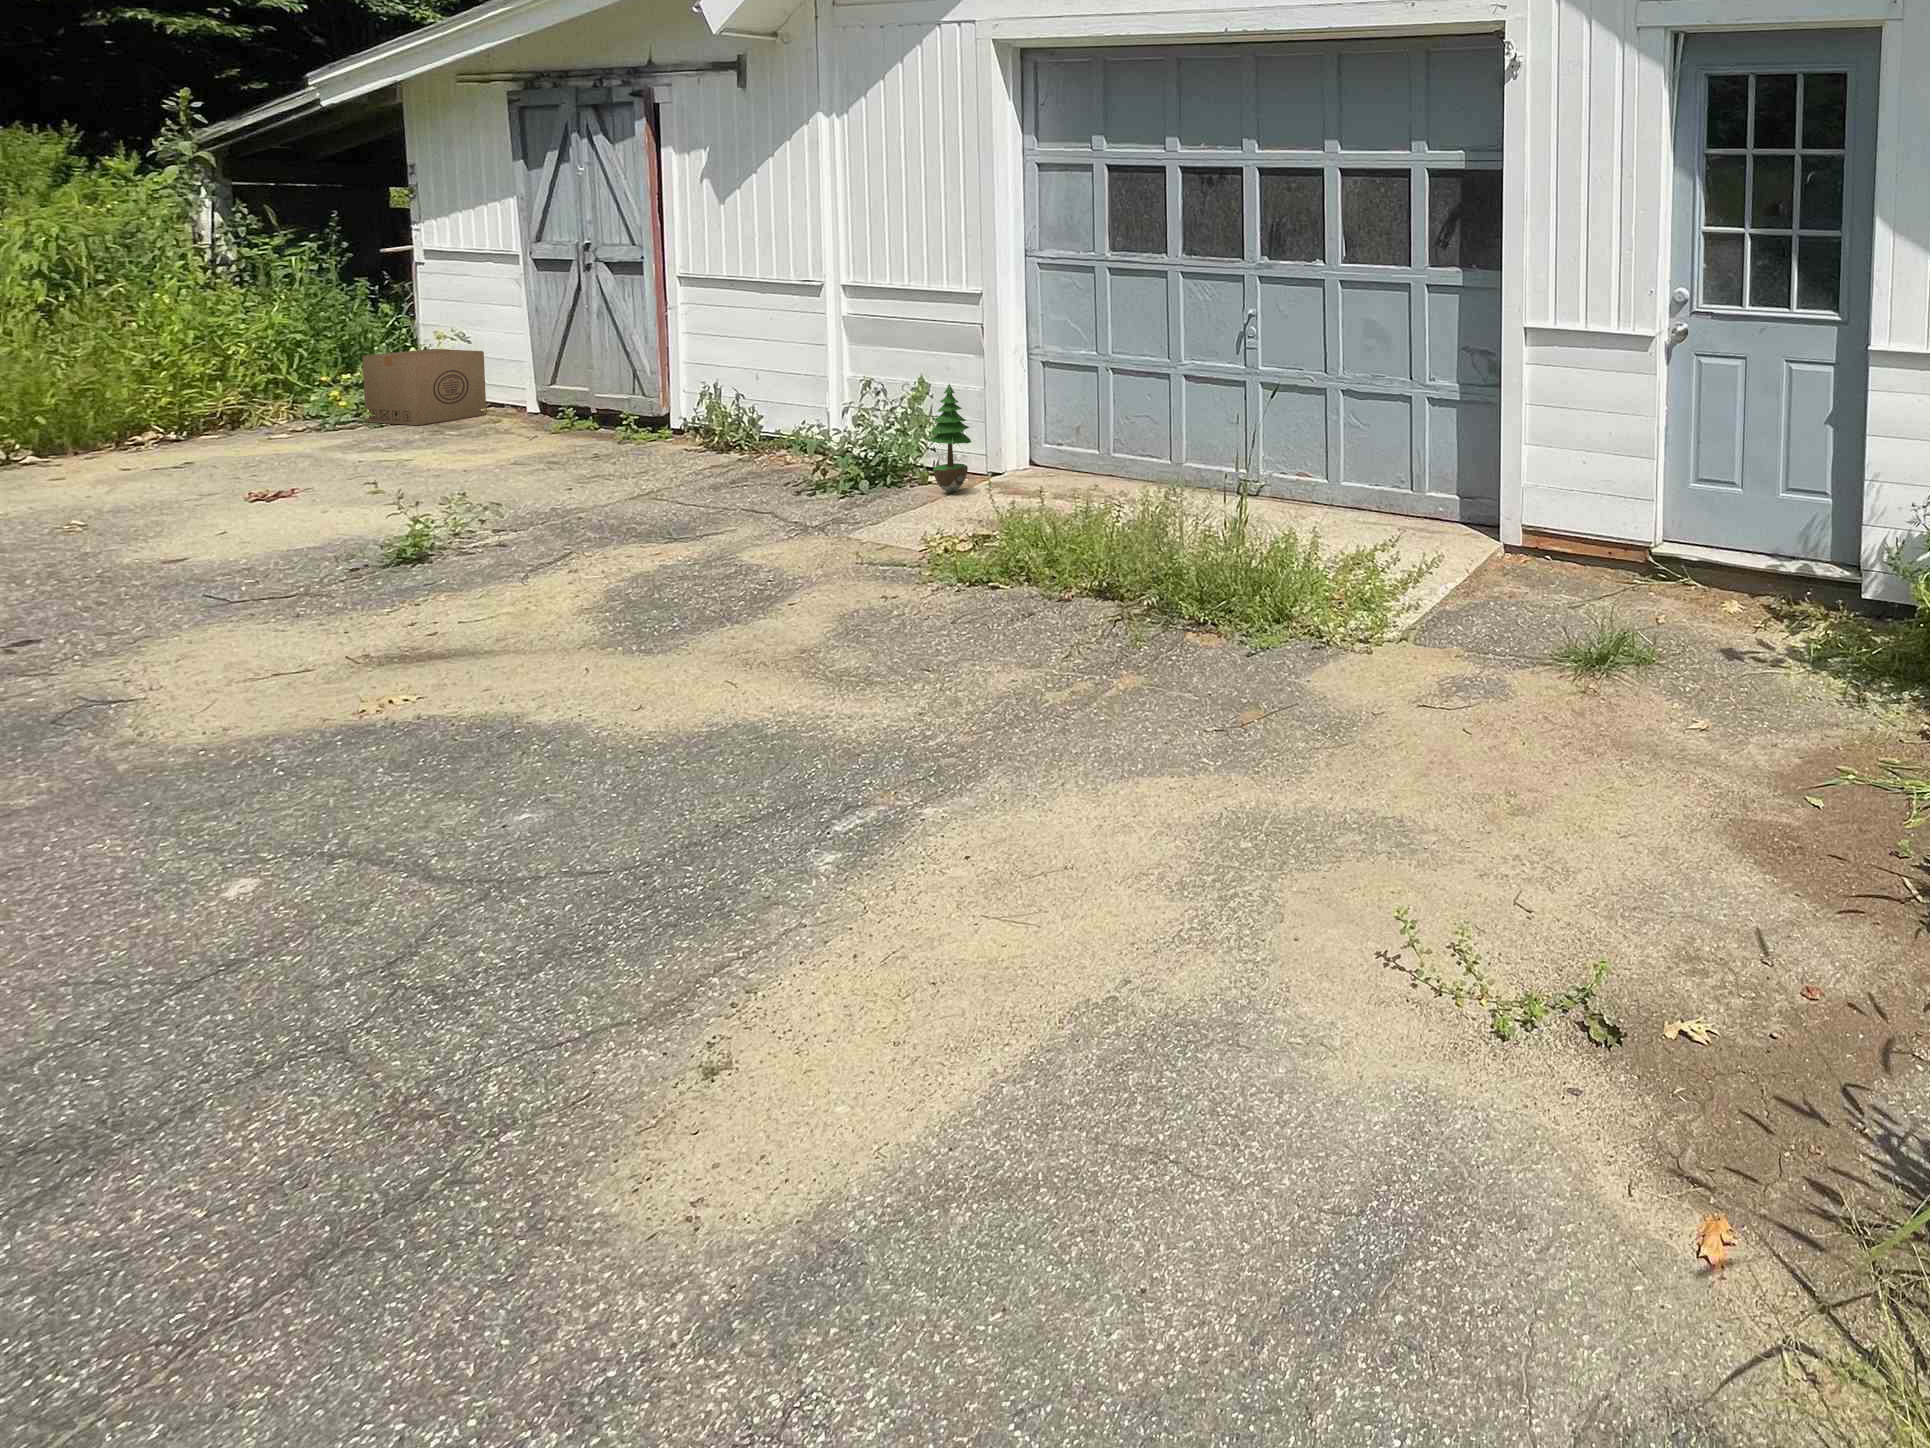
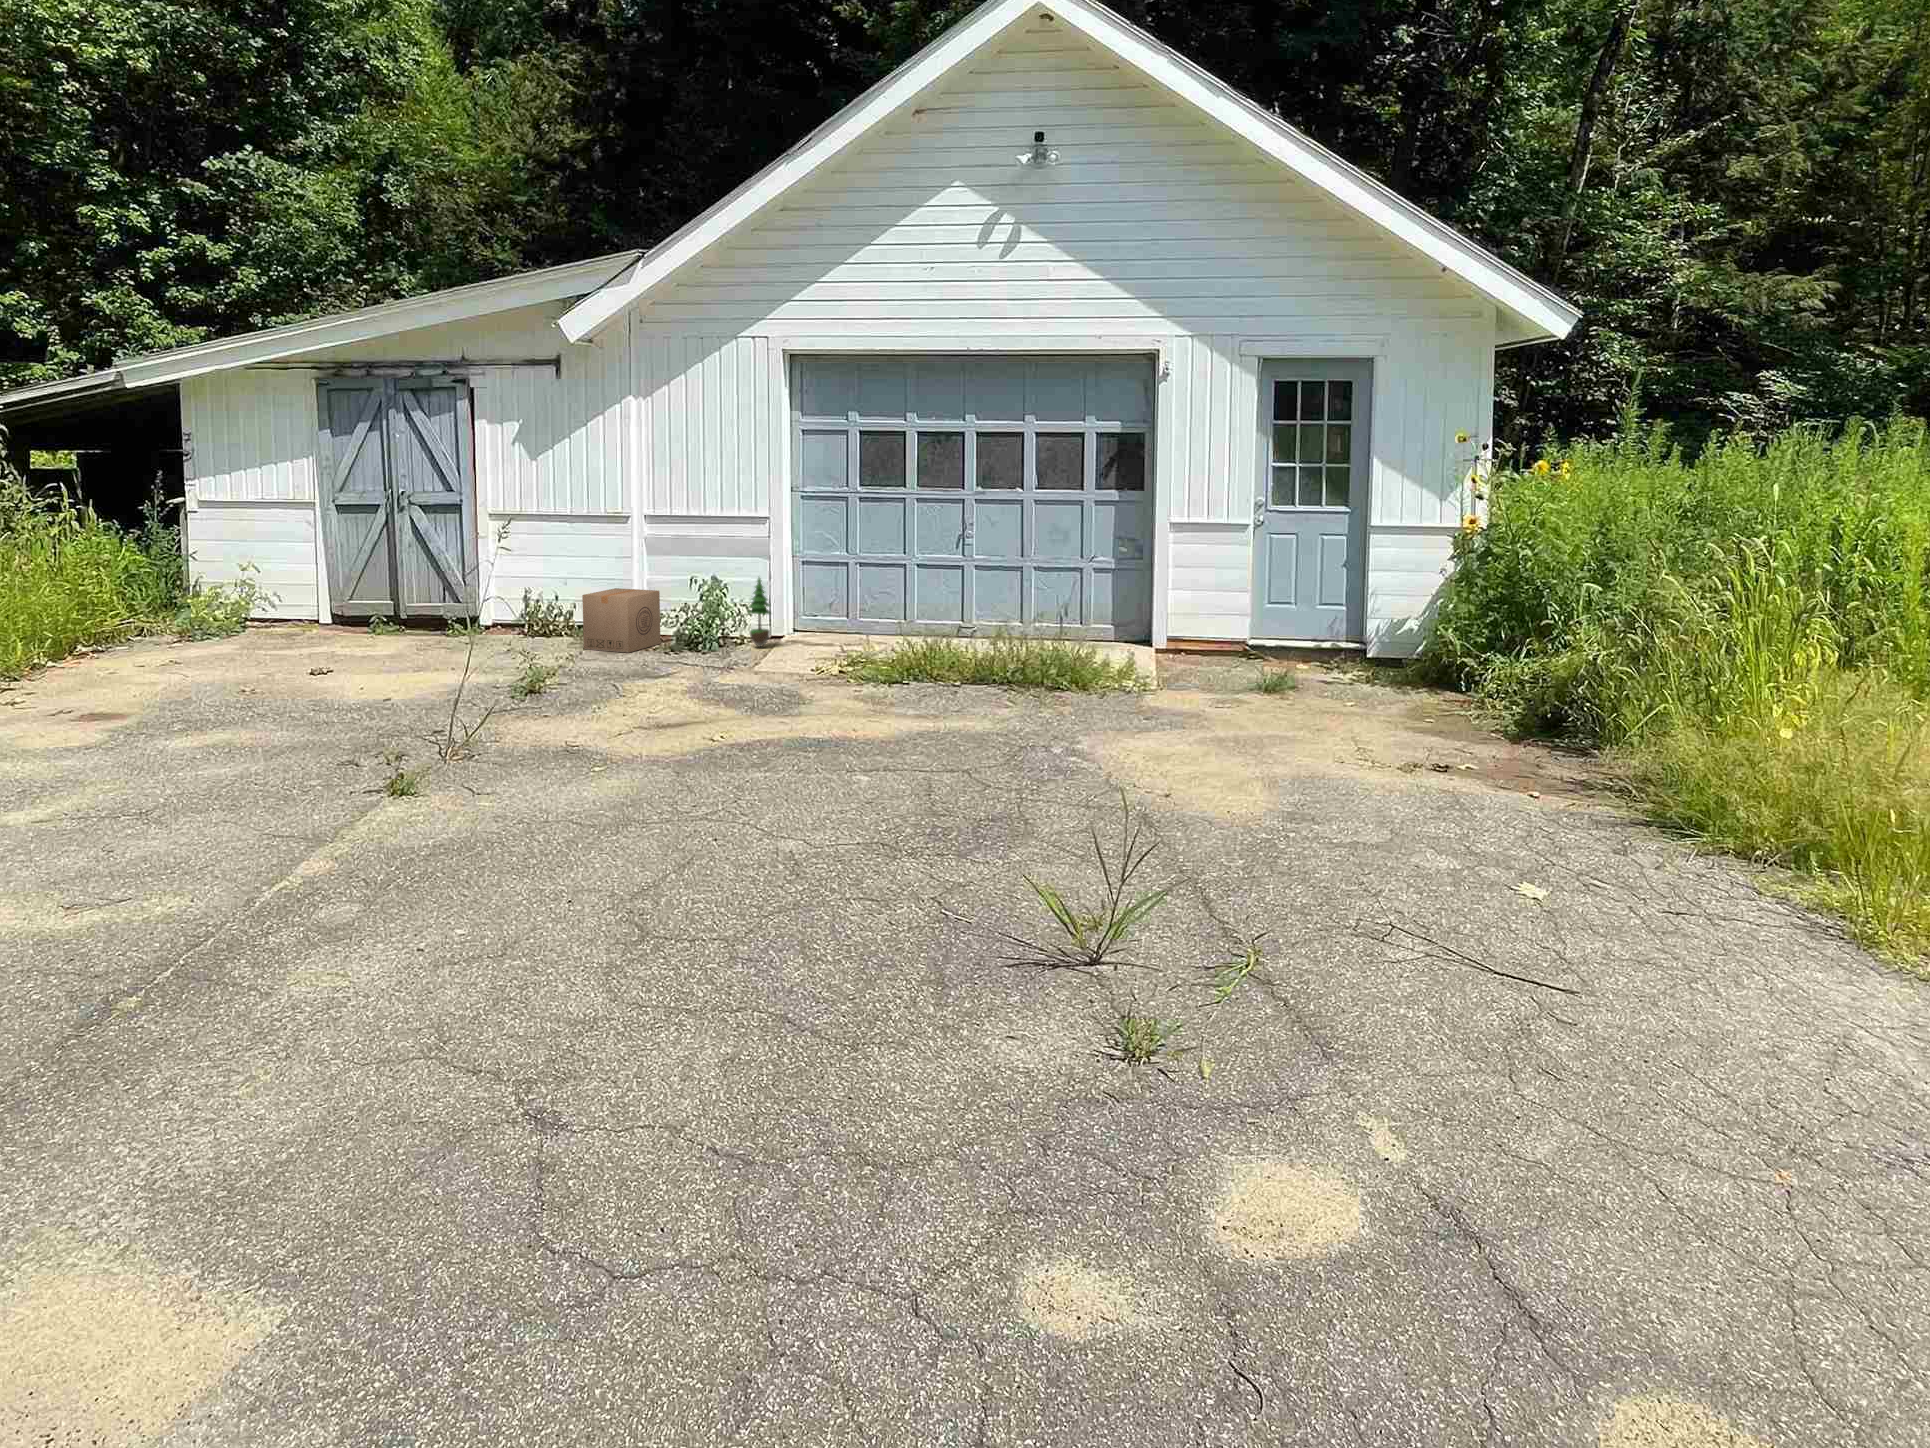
cardboard box: present [362,349,486,425] -> present [582,588,661,653]

